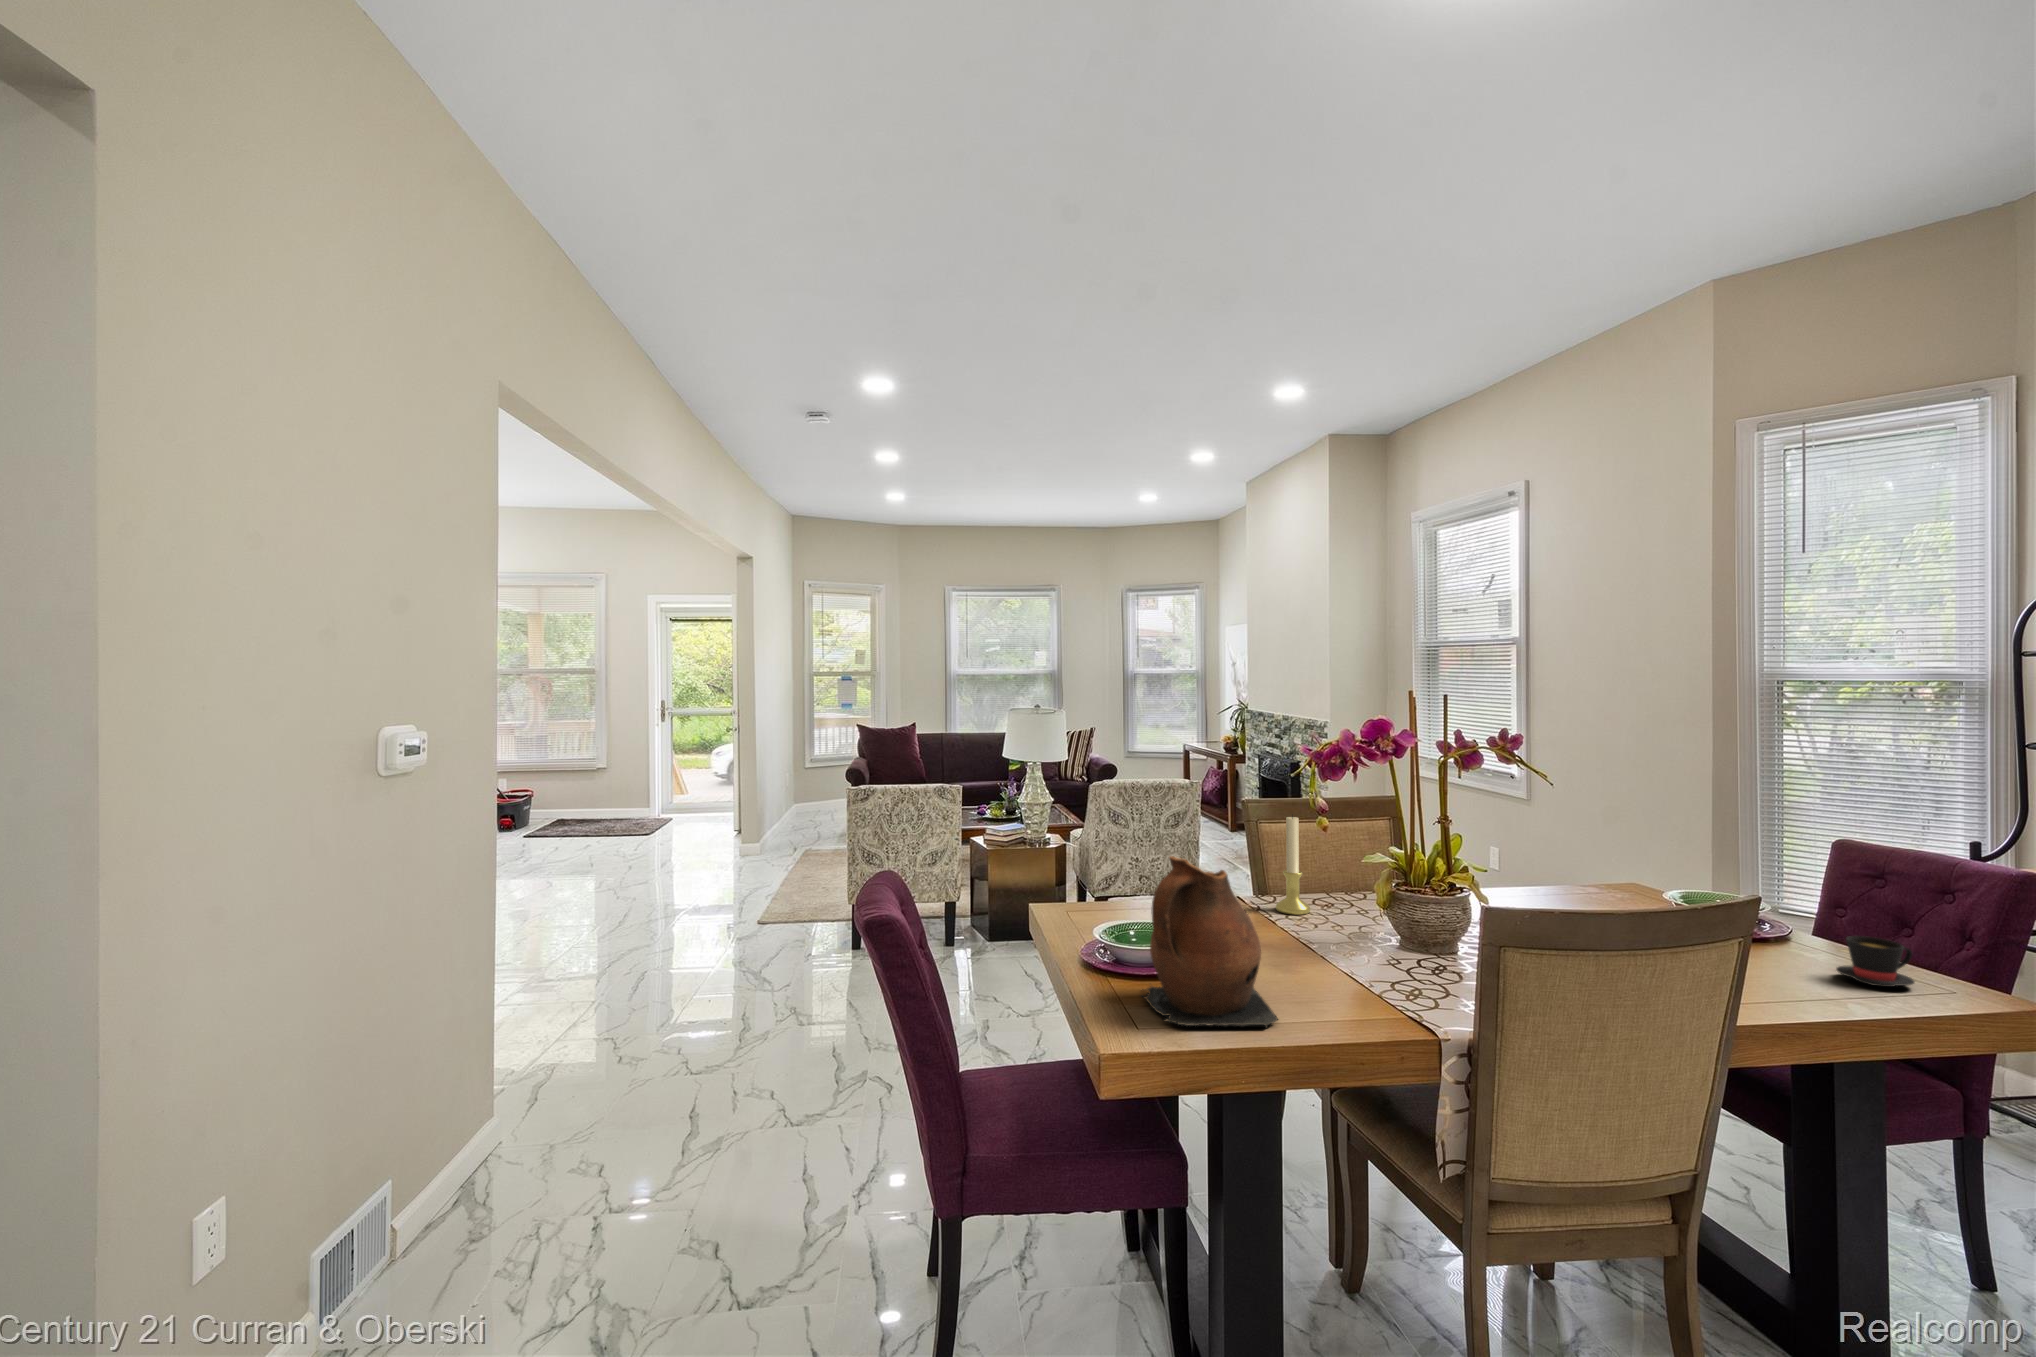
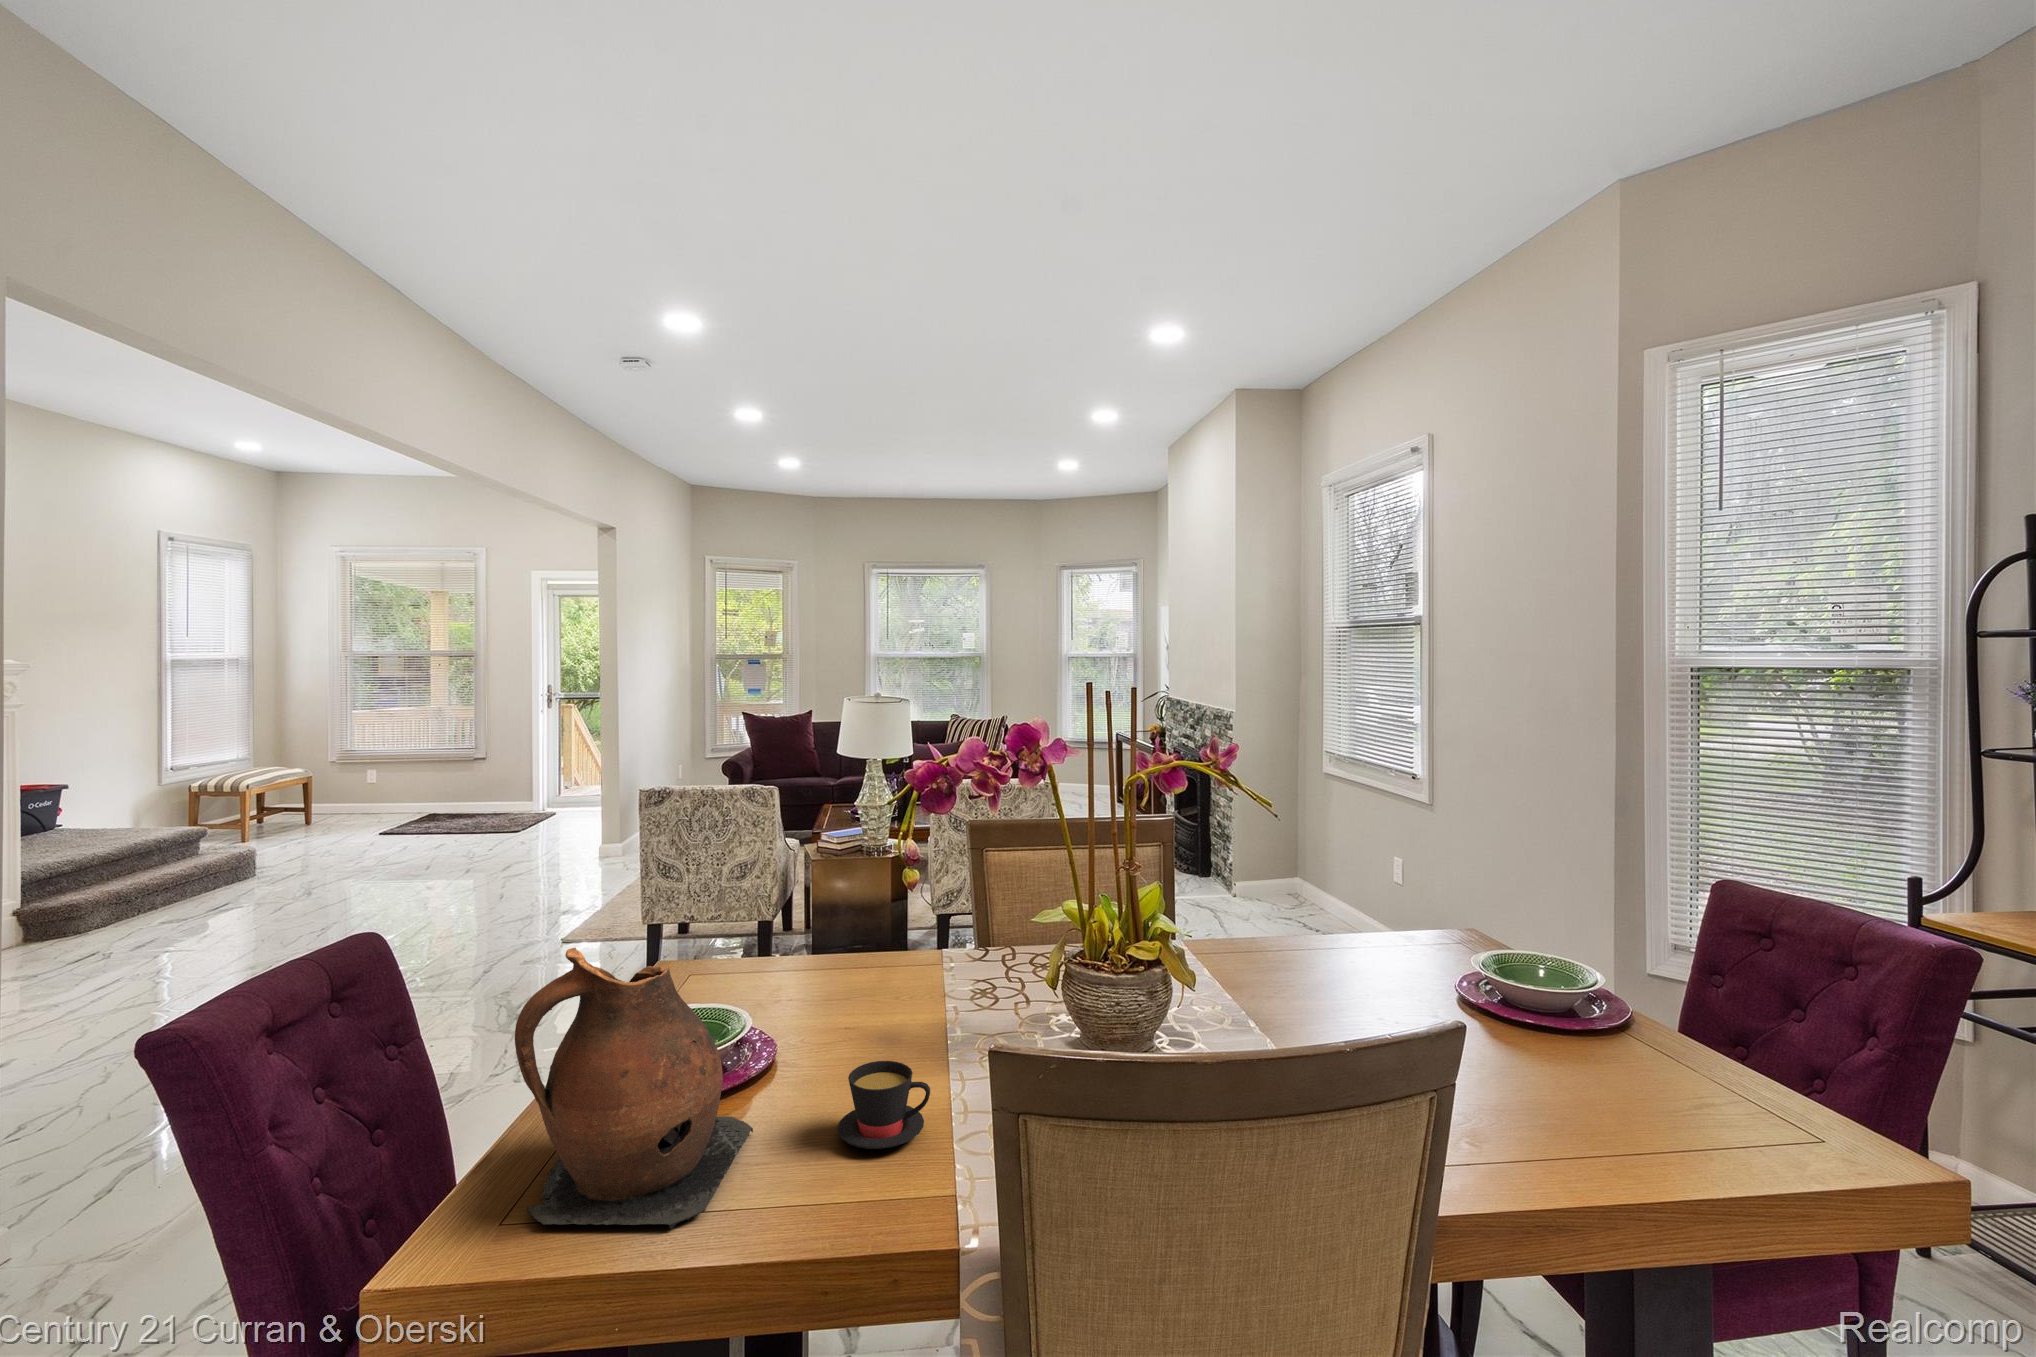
candle holder: present [1276,815,1310,915] -> none [956,849,1000,984]
teacup: present [1836,936,1914,987] -> present [837,1061,930,1149]

